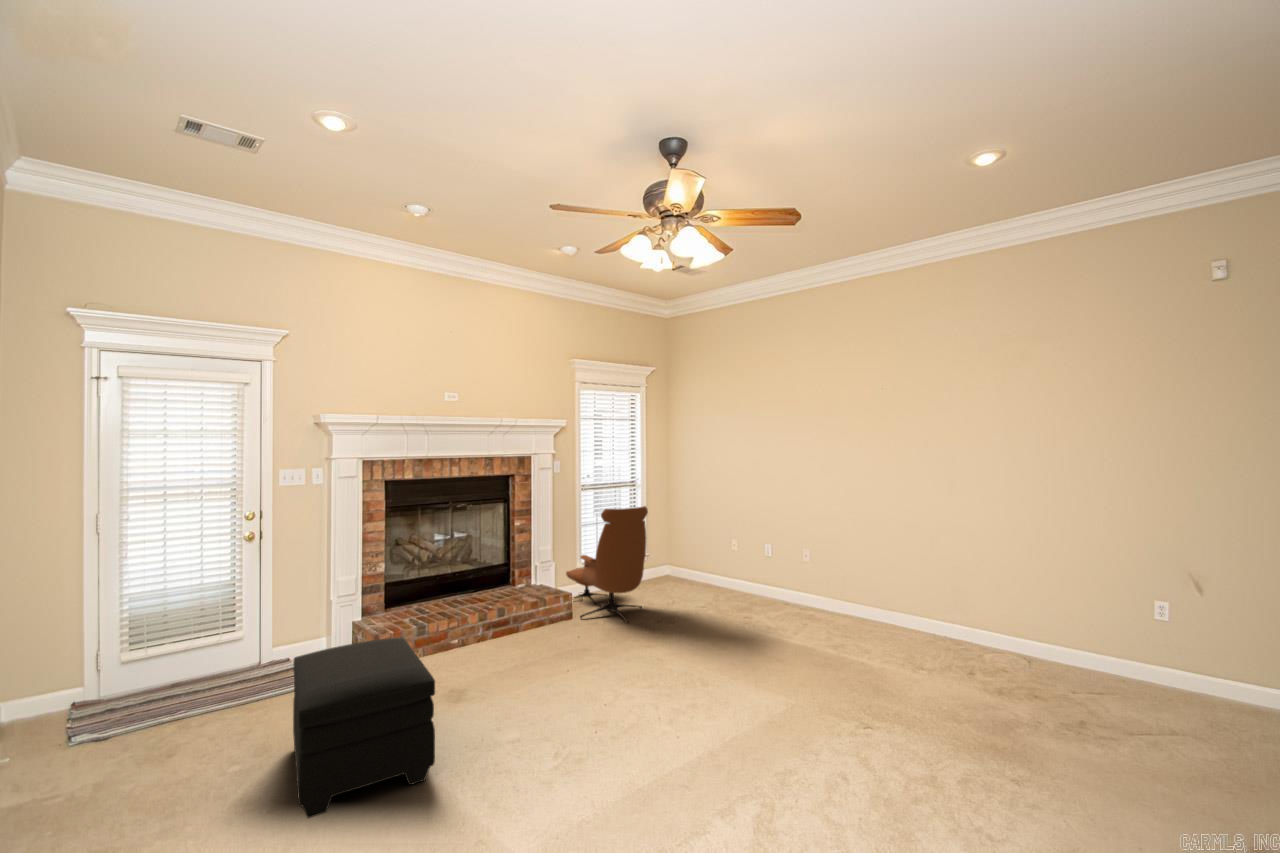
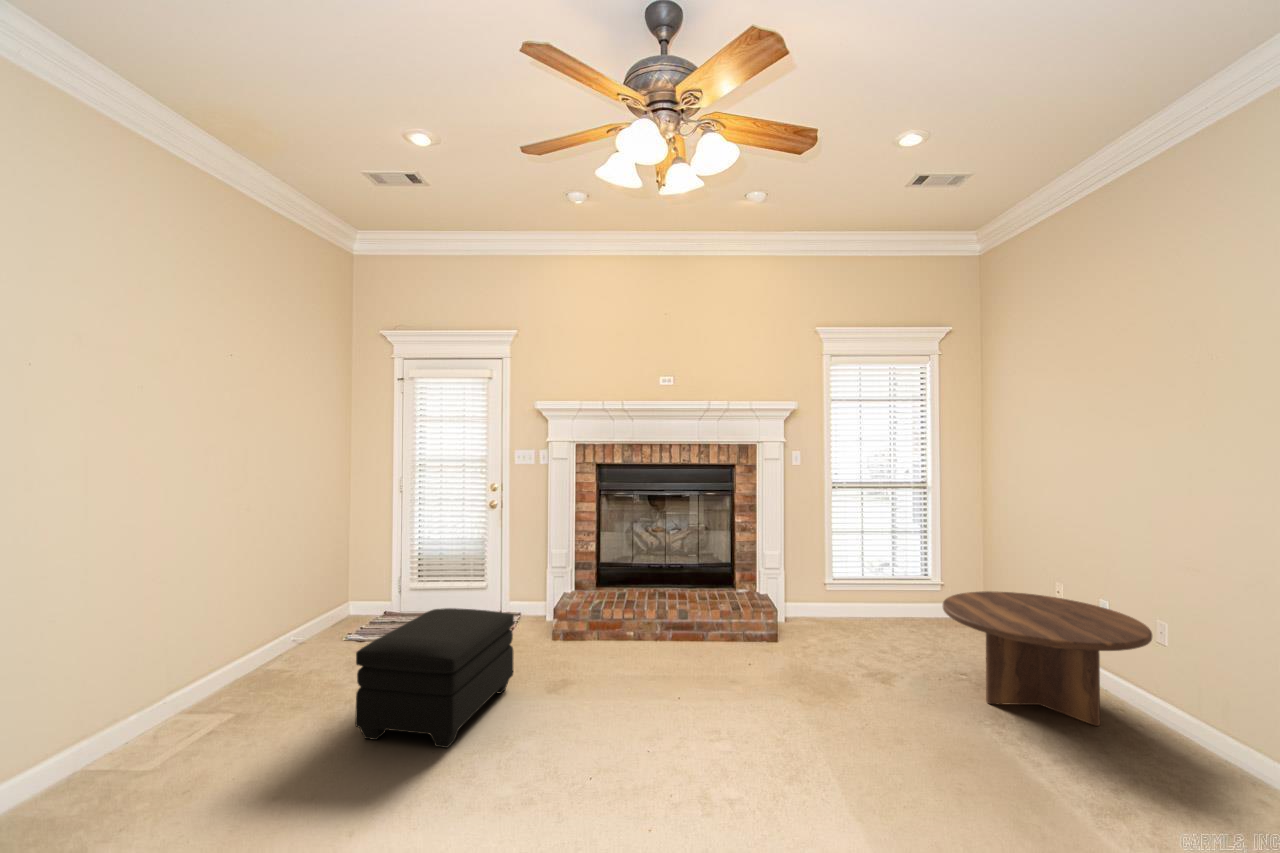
lounge chair: present [566,506,648,622] -> none [785,515,876,665]
coffee table: none [693,546,802,617] -> present [943,591,1152,726]

